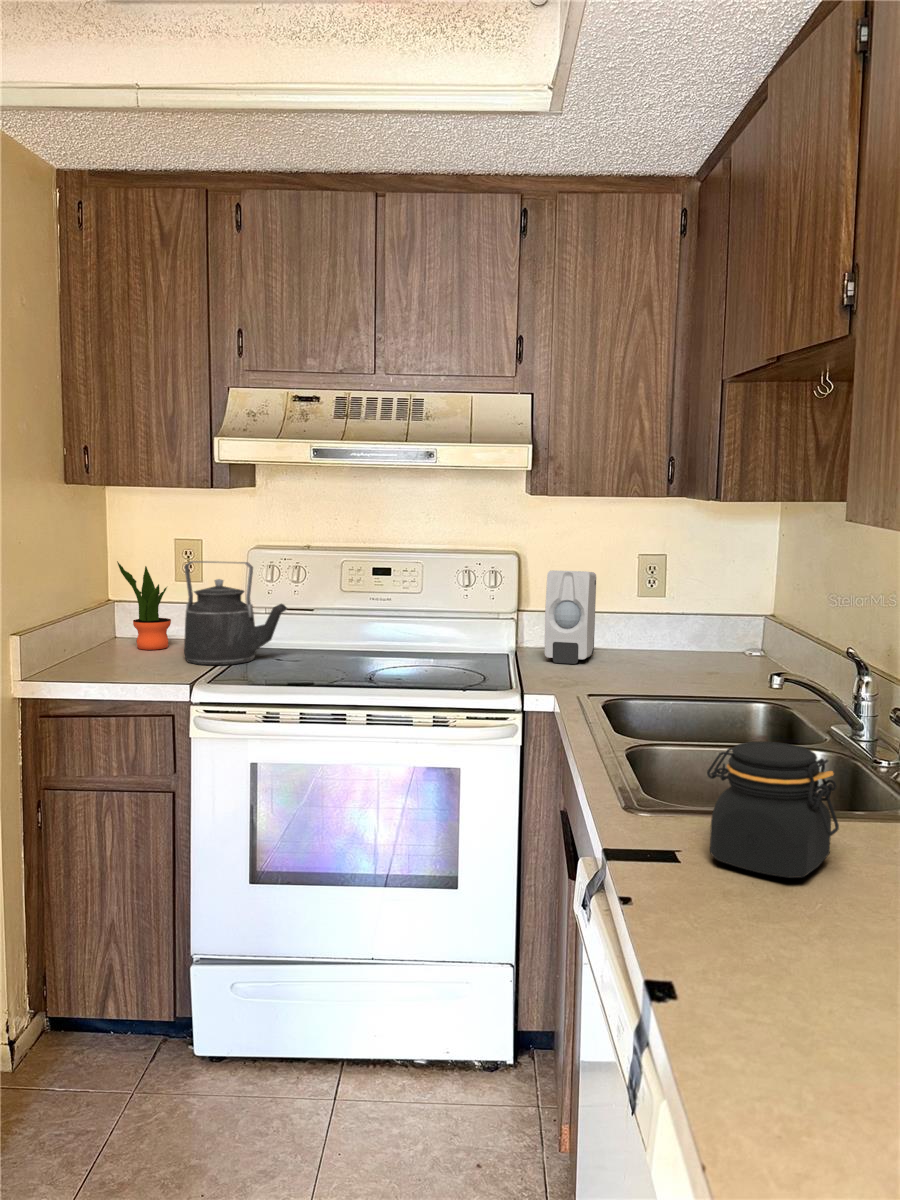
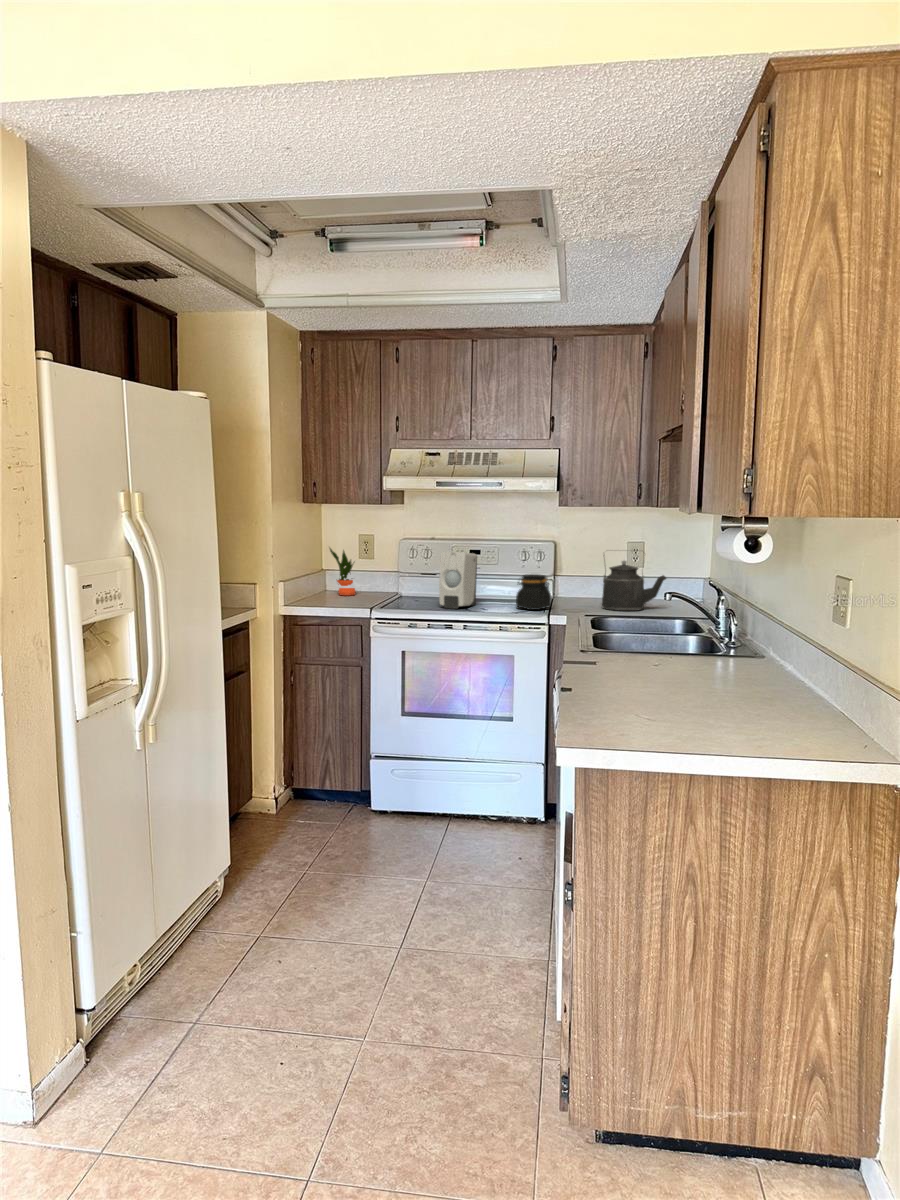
kettle: present [184,561,287,665] -> present [602,553,666,611]
soap dispenser: present [545,570,596,664] -> present [439,552,477,609]
jar: present [707,742,839,878] -> present [516,574,551,610]

